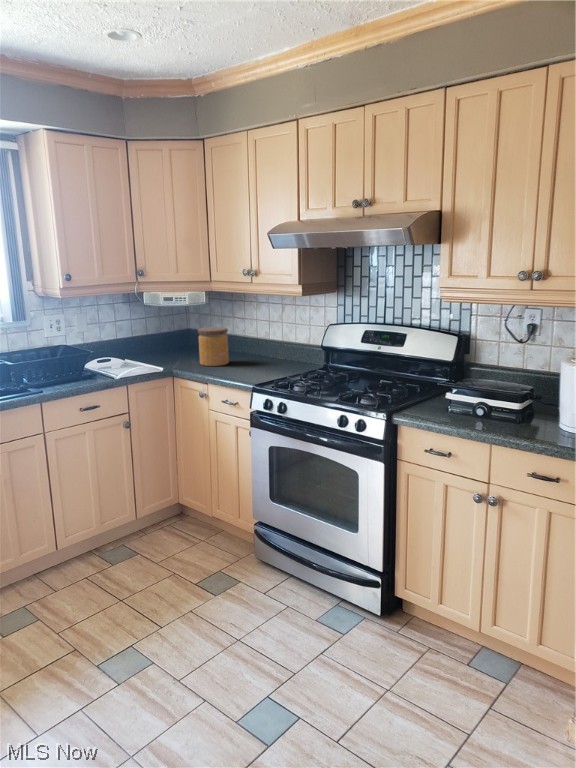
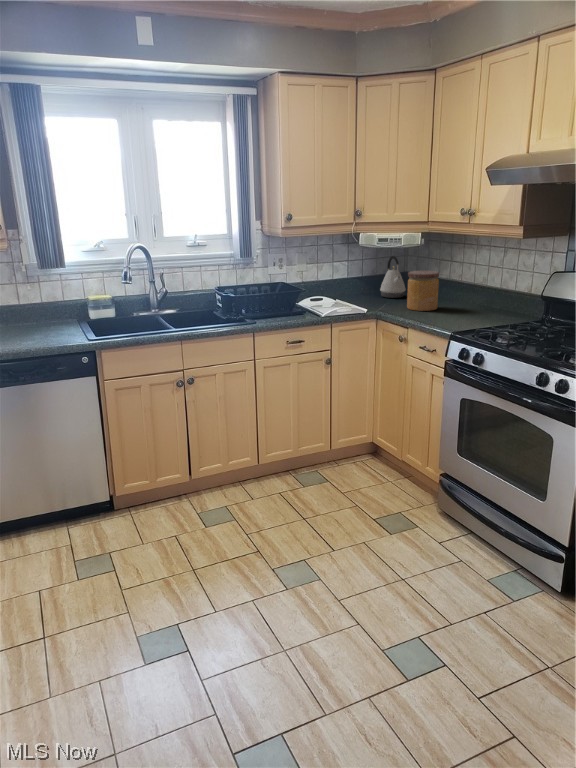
kettle: none [168,314,193,355] -> present [380,256,406,298]

